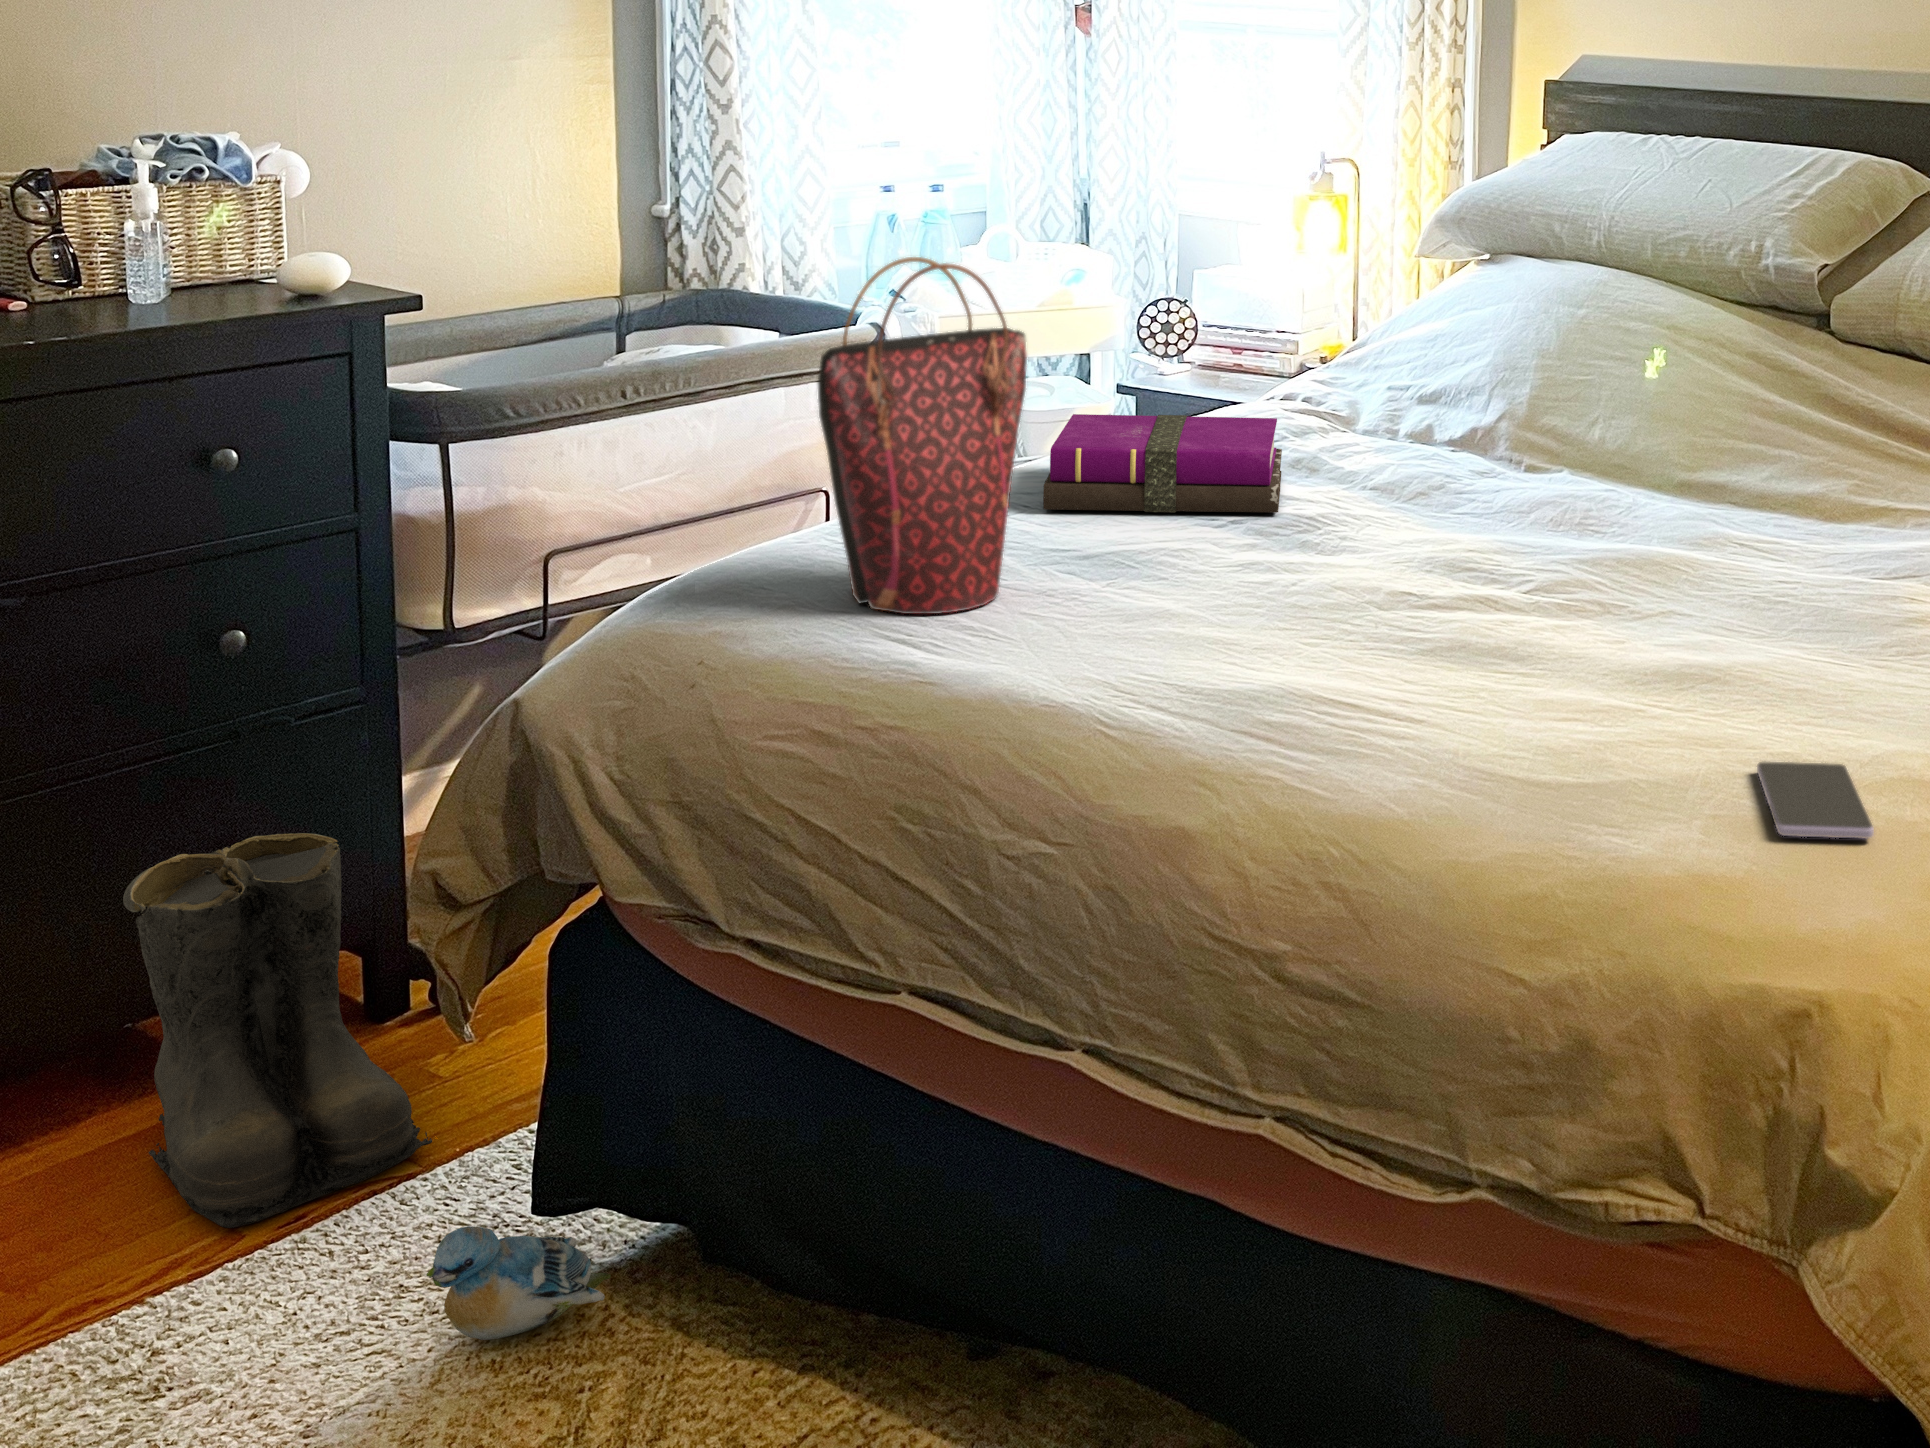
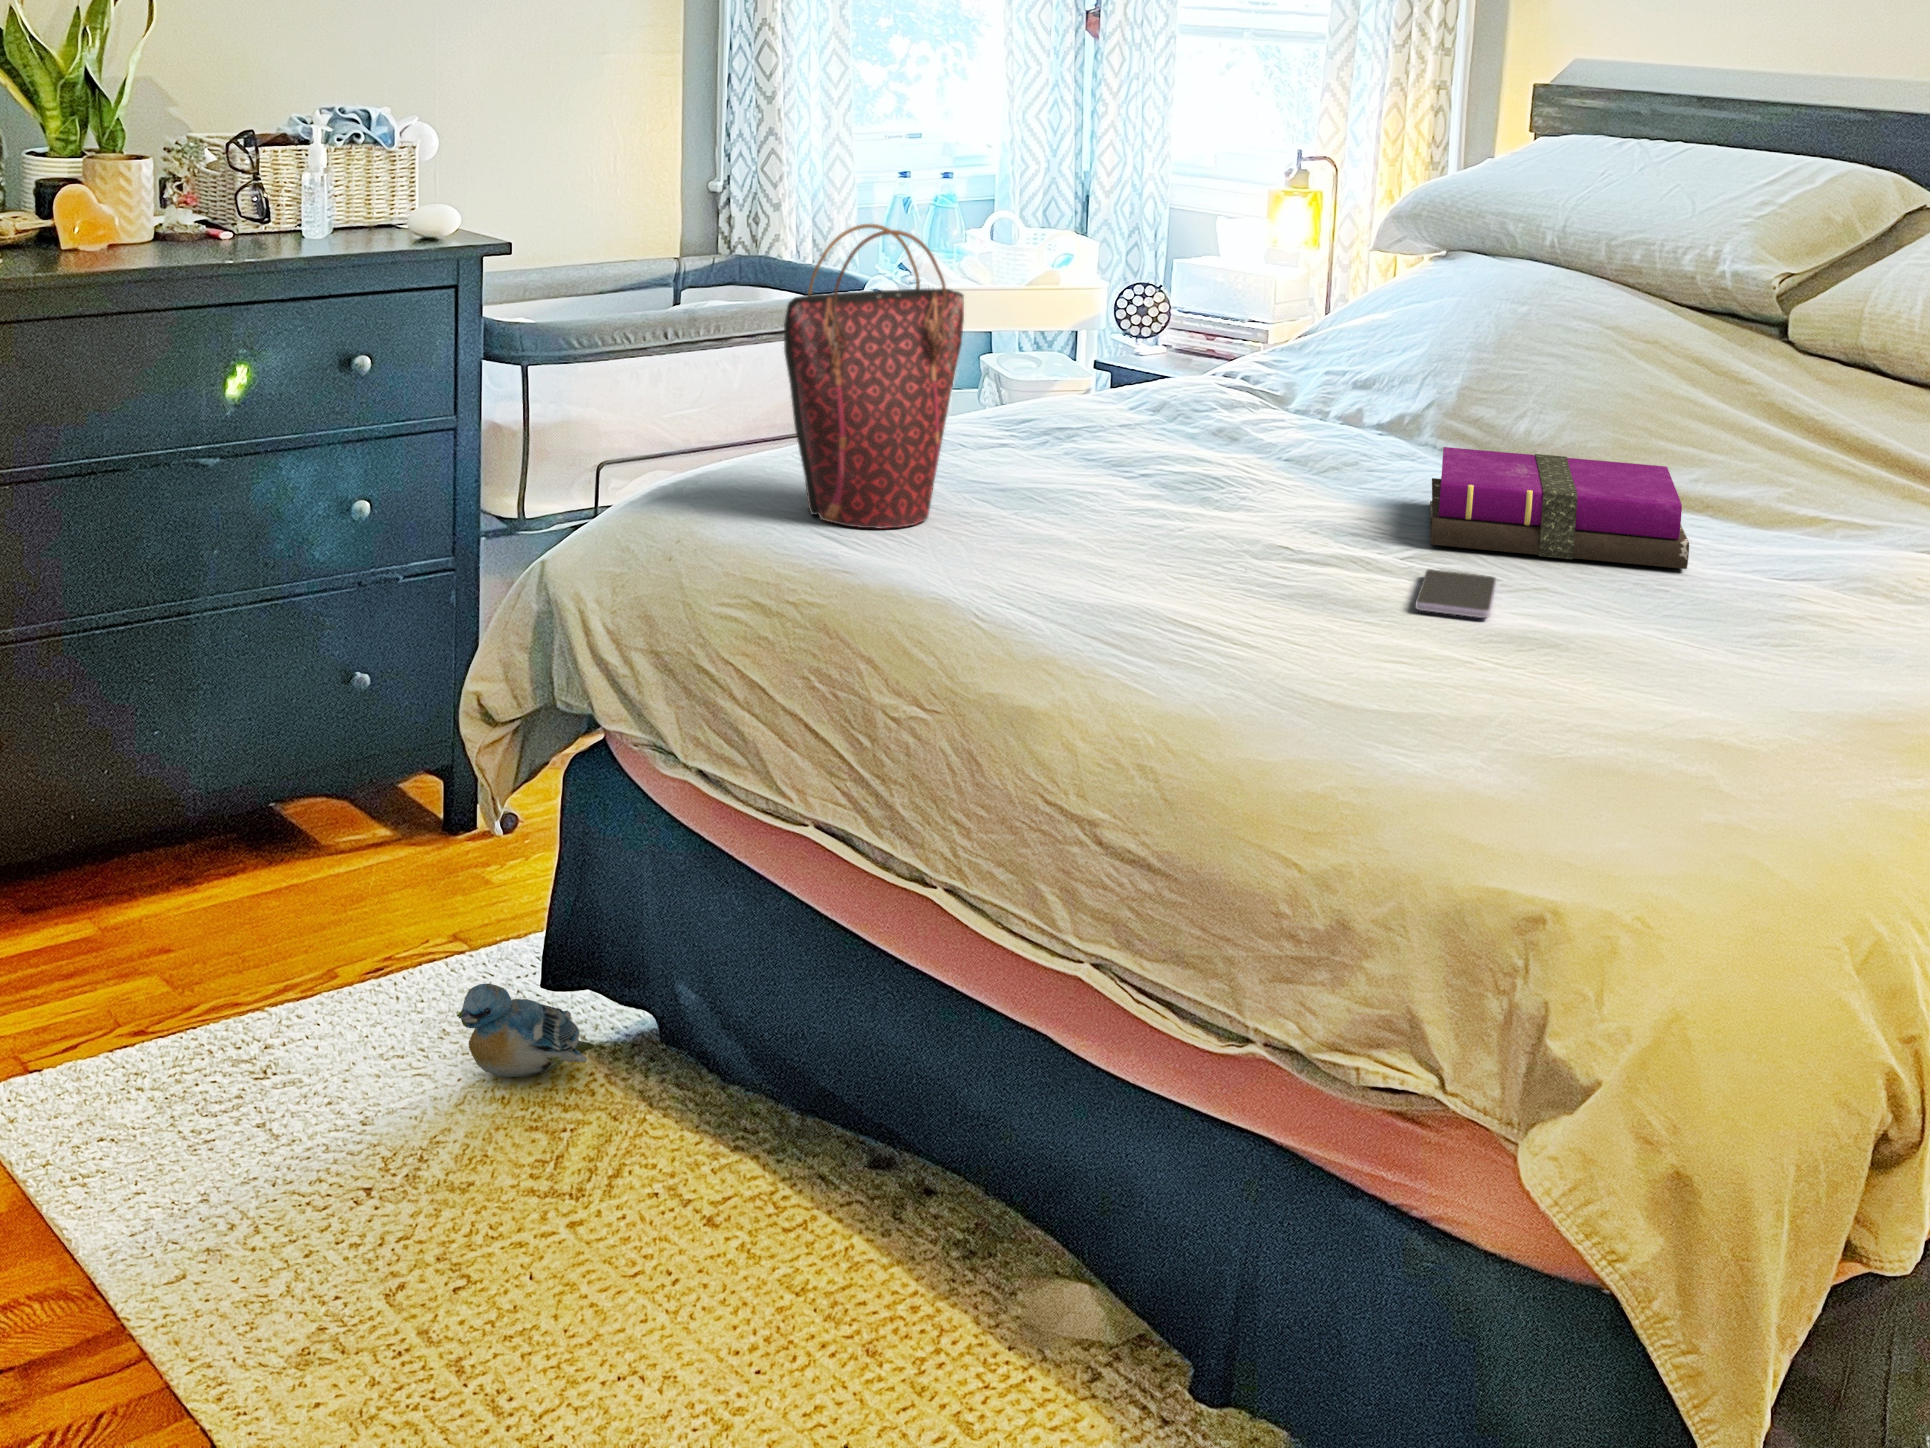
notebook: present [1043,414,1282,513] -> present [1430,447,1689,569]
smartphone: present [1757,762,1874,839] -> present [1415,569,1496,618]
boots: present [123,833,432,1228] -> none [271,668,480,964]

